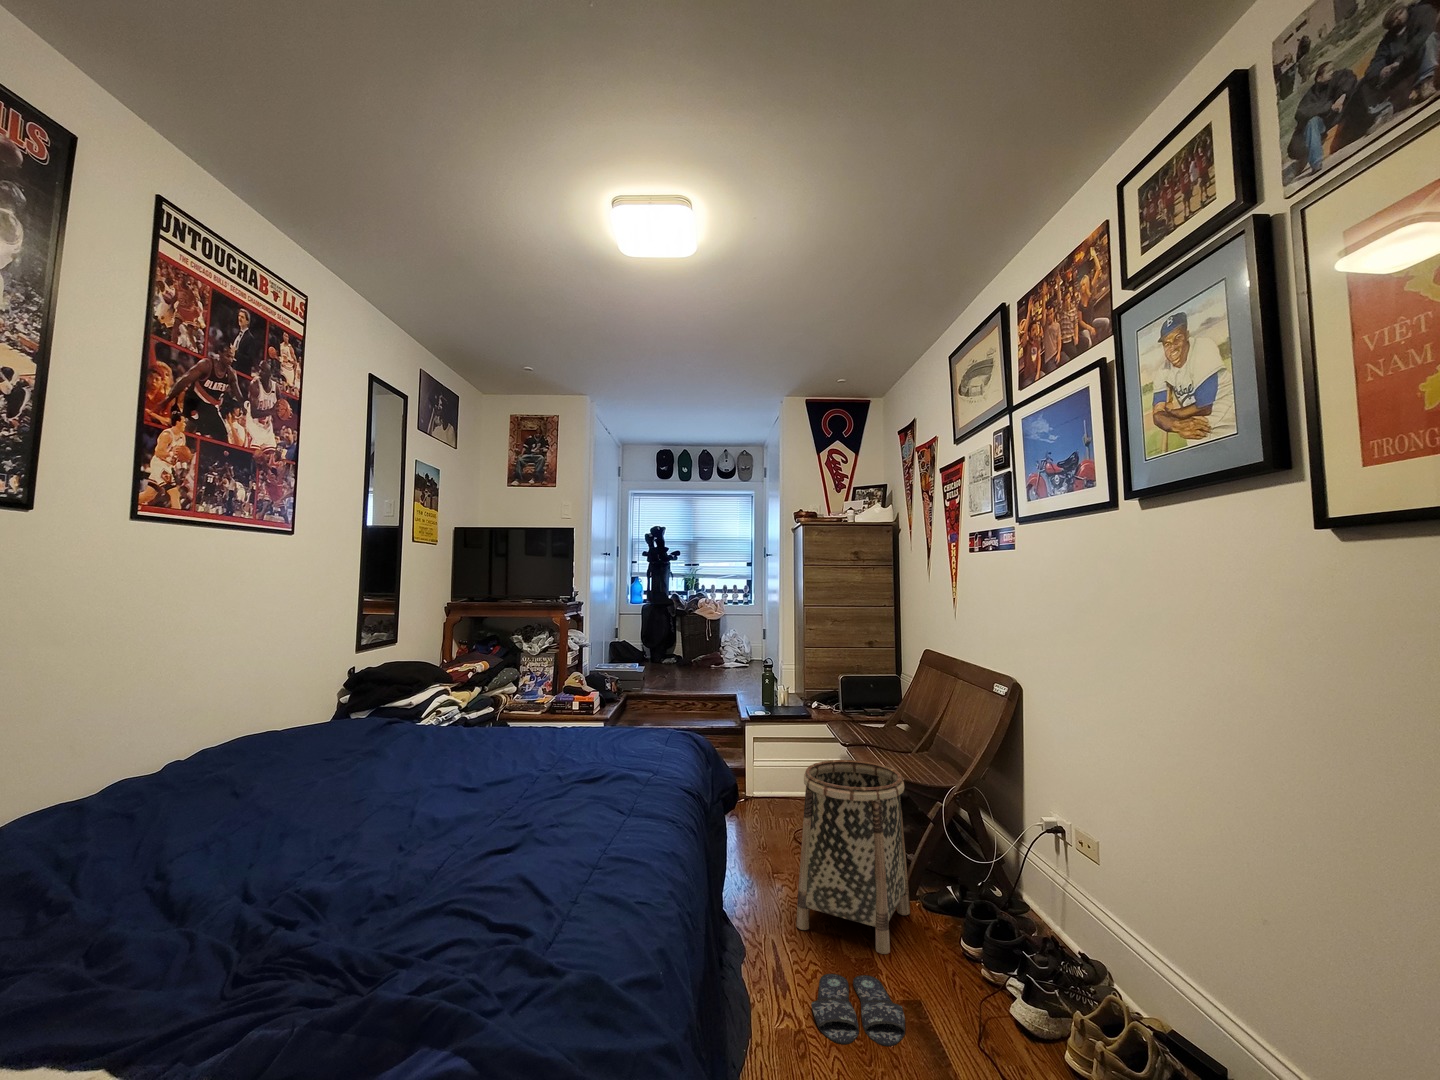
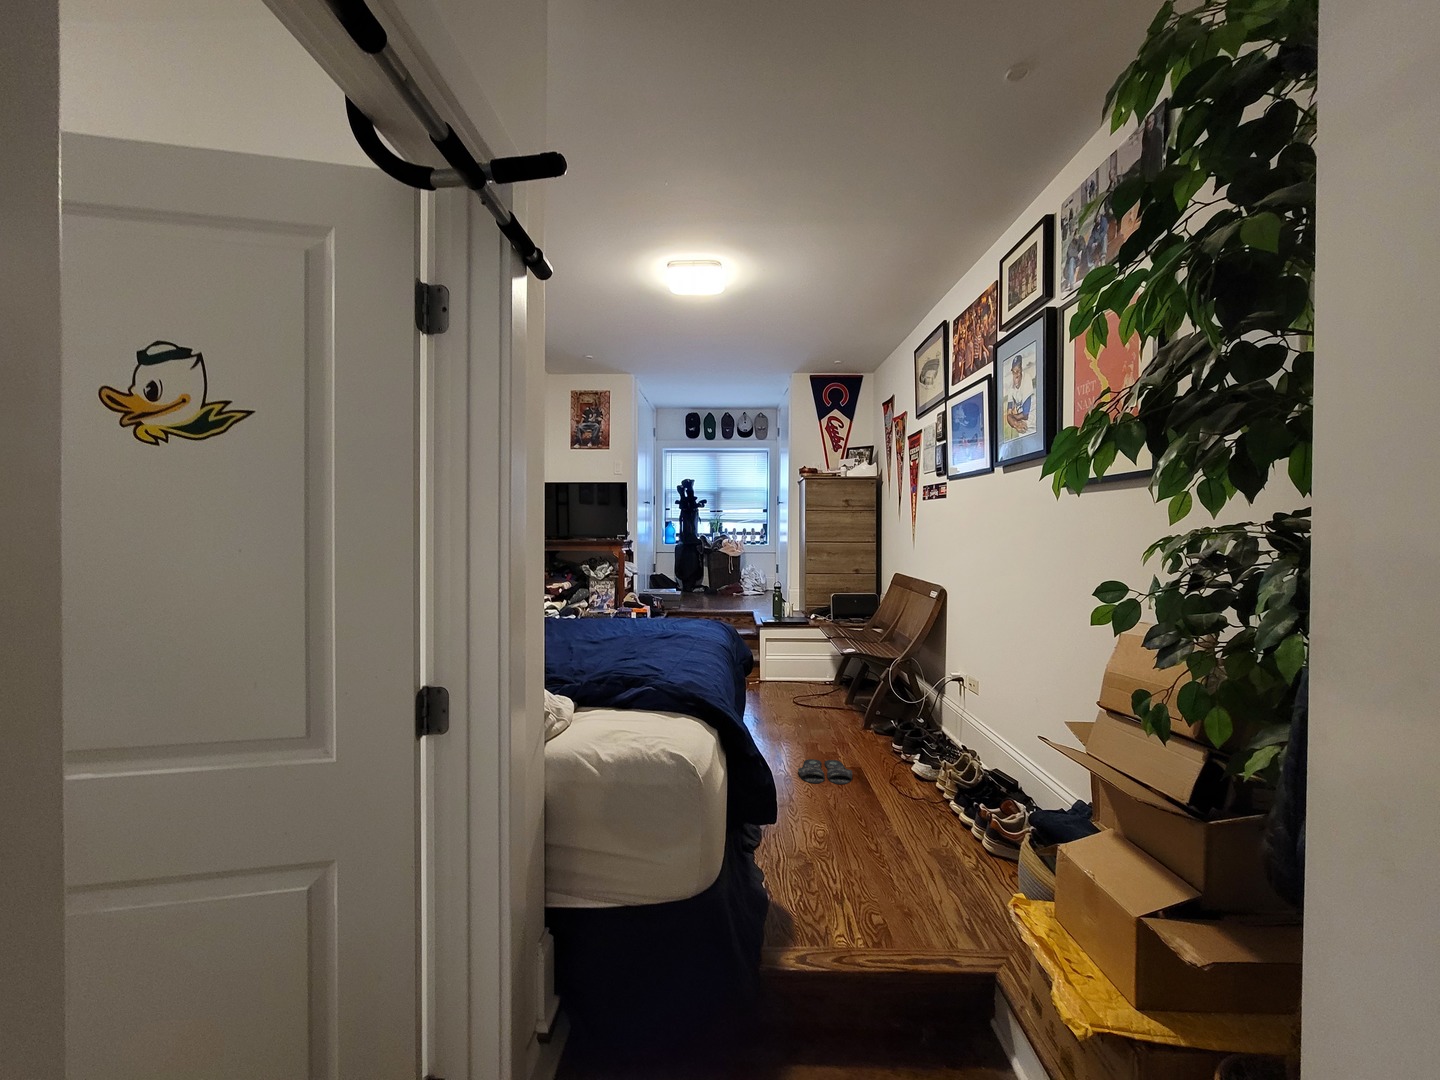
basket: present [797,760,910,954] -> none [792,641,868,753]

